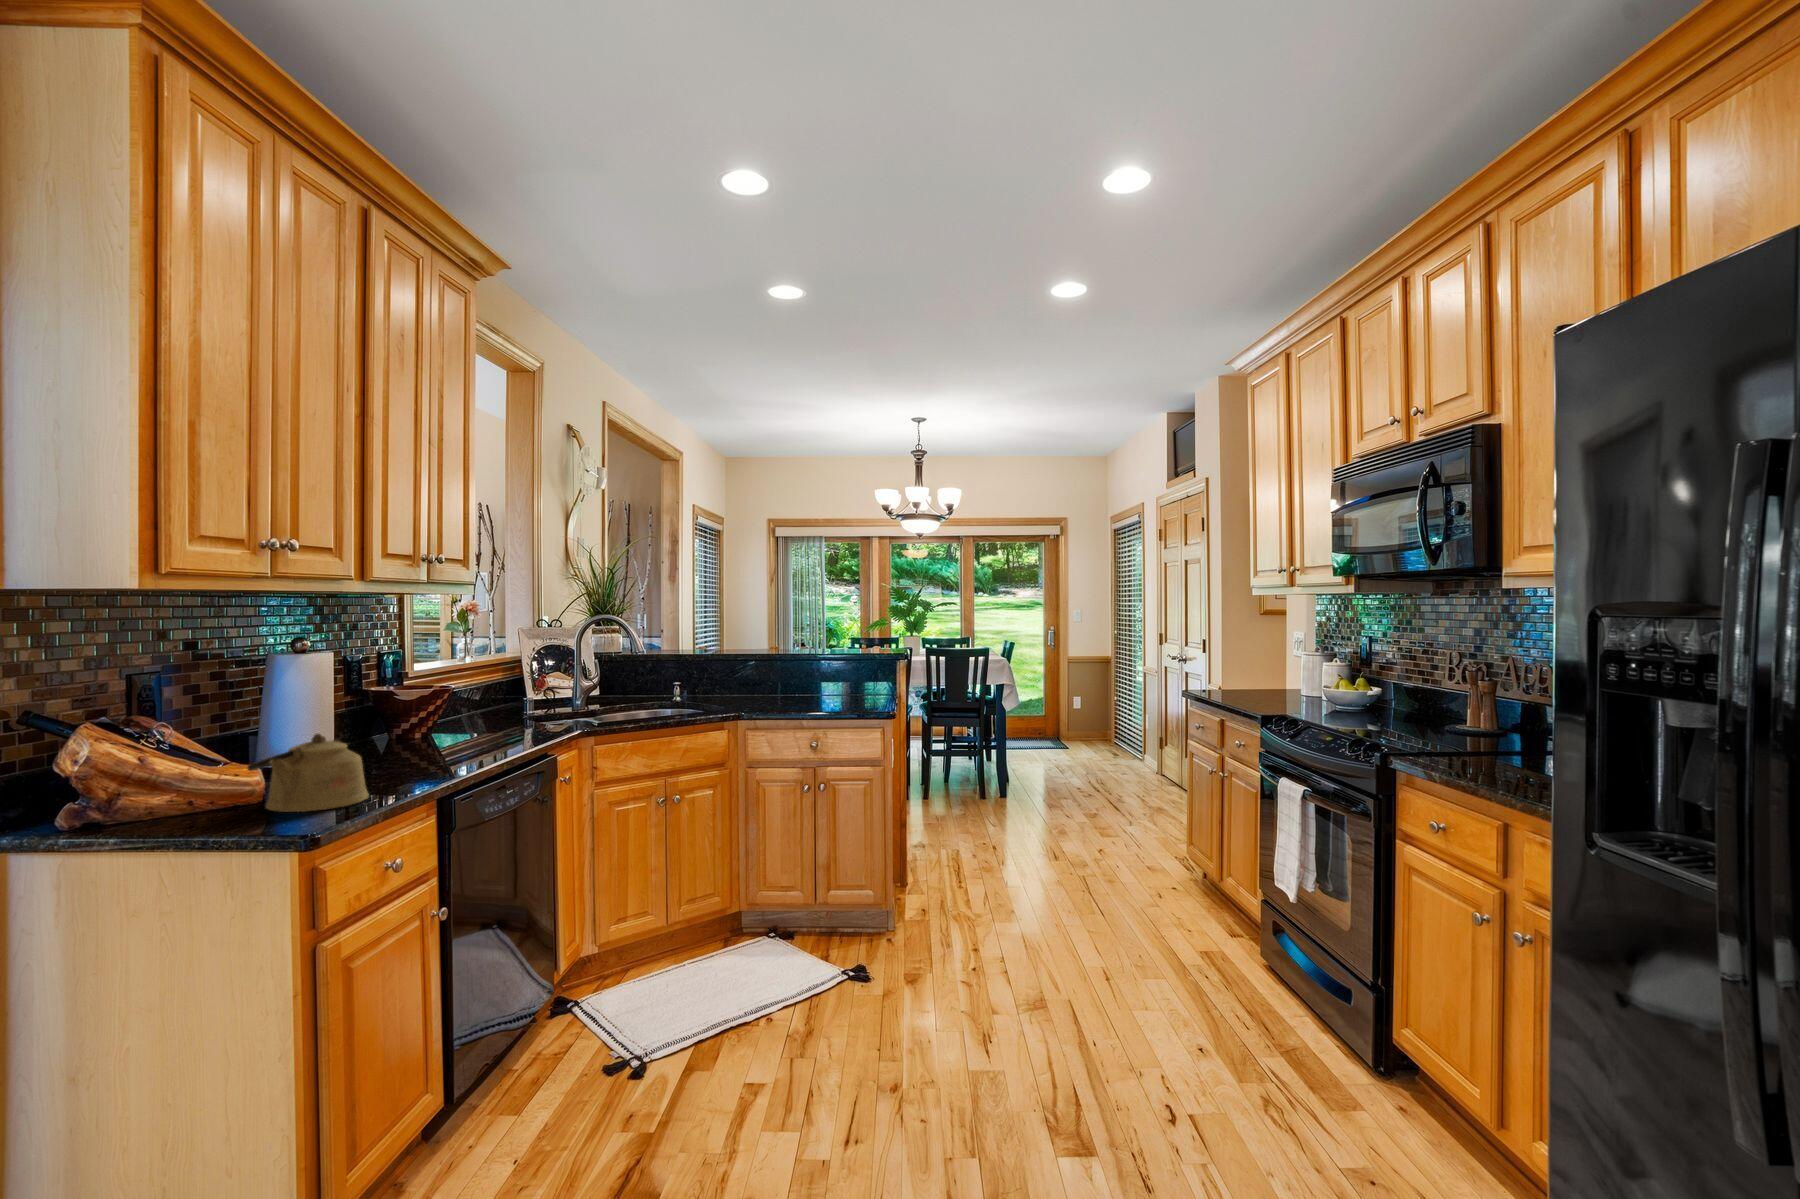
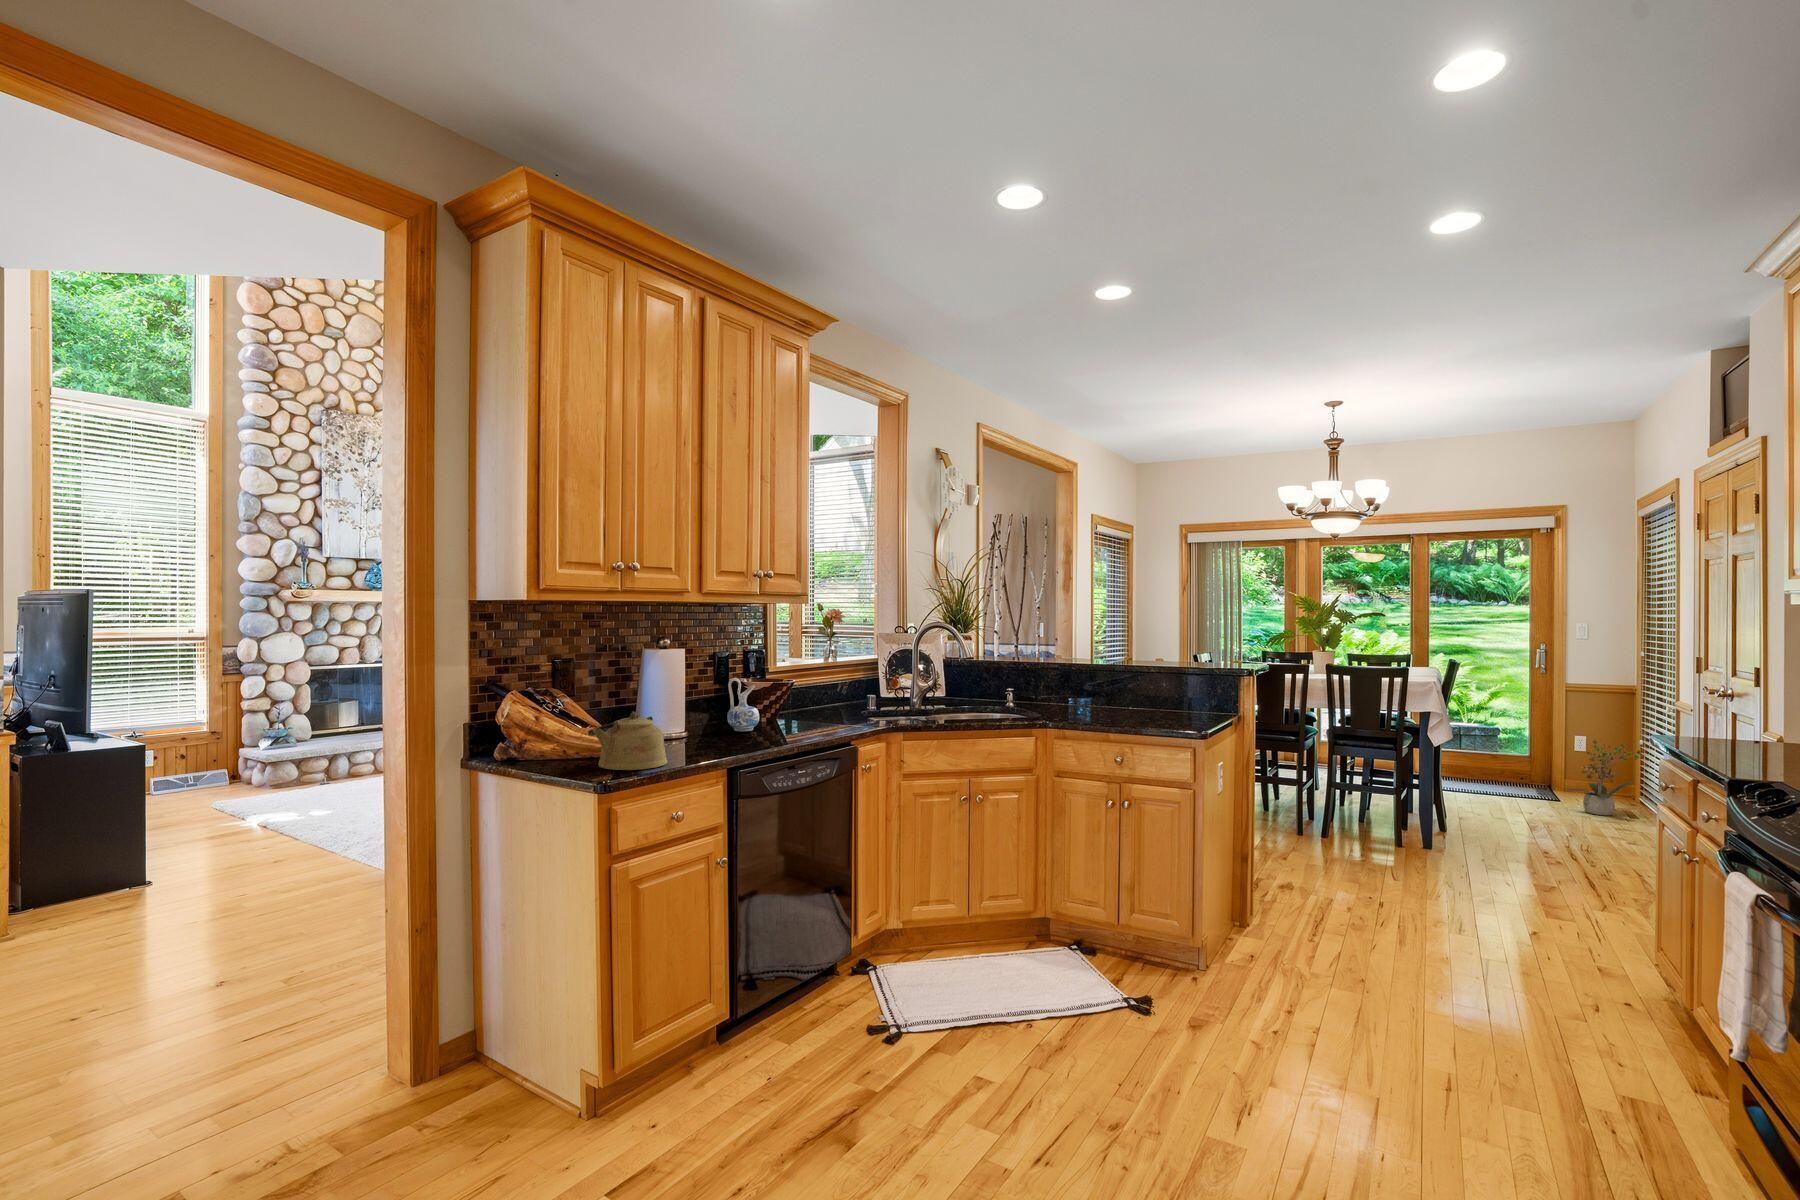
ceramic pitcher: none [386,686,430,751] -> present [727,678,759,731]
potted plant: none [1077,698,1129,757] -> present [1564,739,1647,815]

